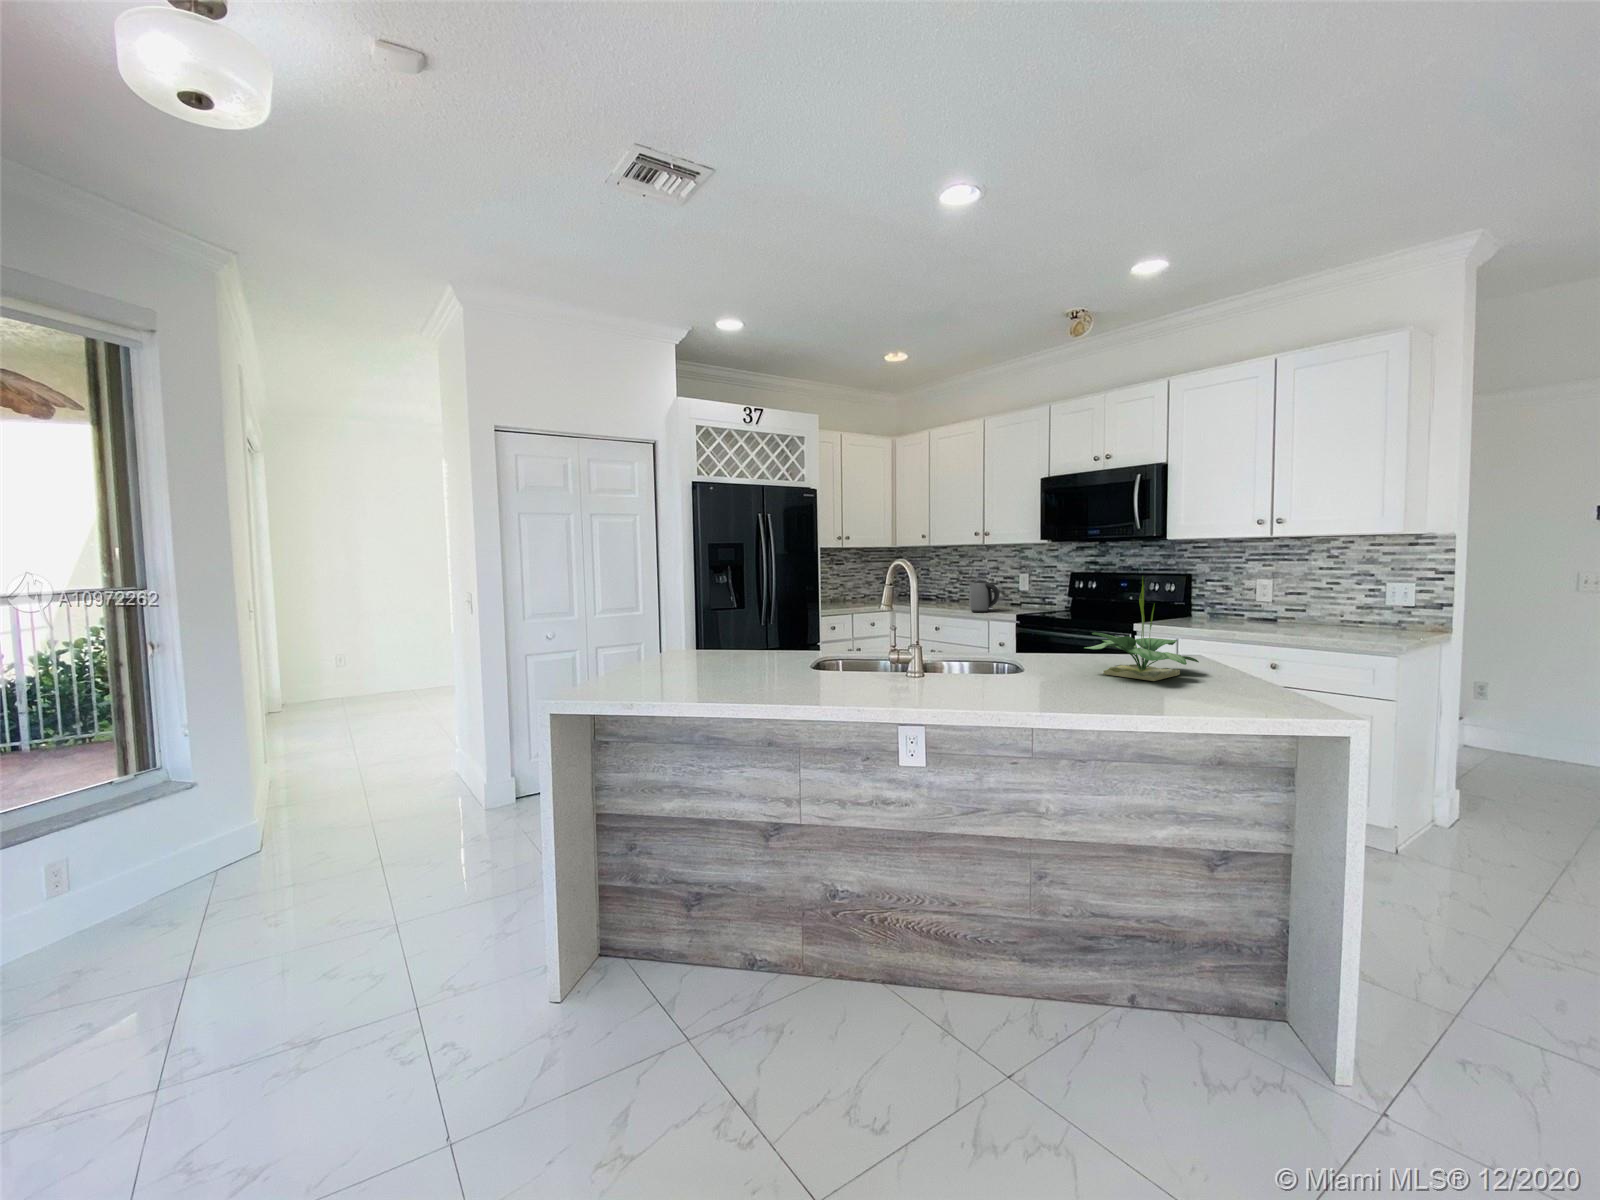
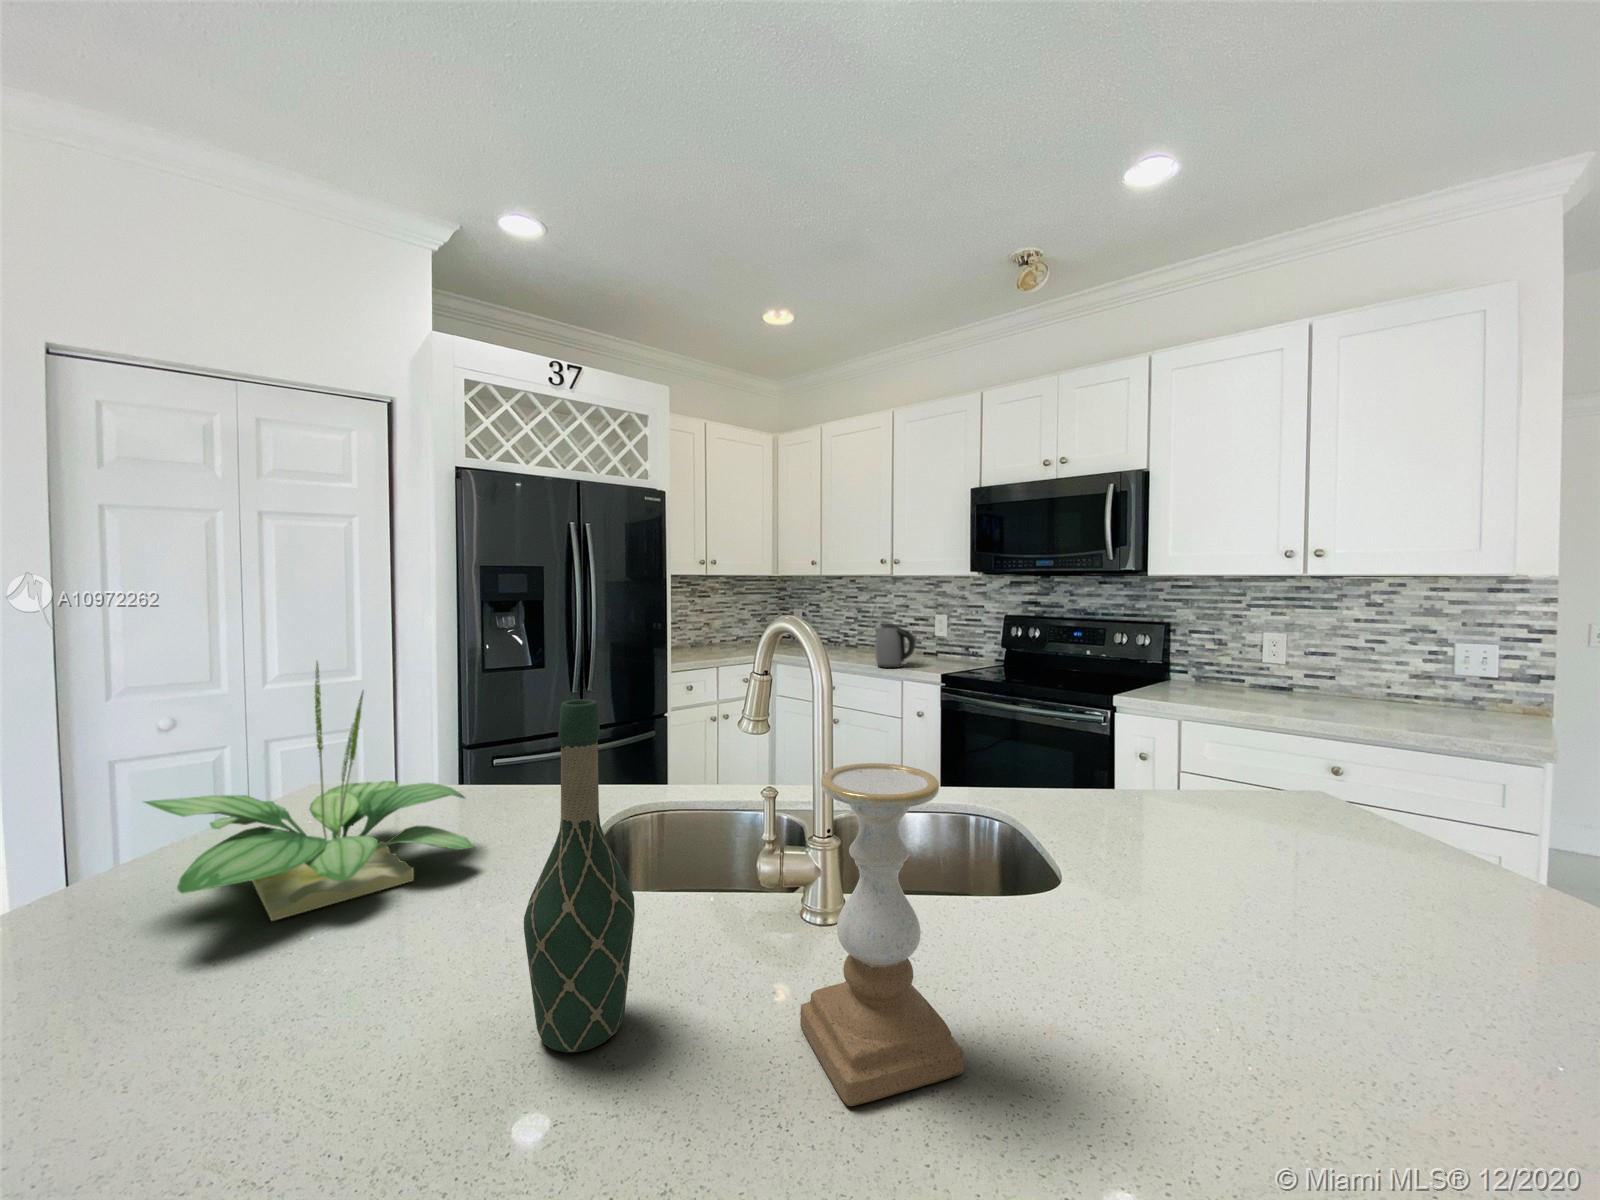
potted plant: present [1084,577,1199,681] -> present [144,661,475,921]
wine bottle: none [827,582,861,687] -> present [524,699,635,1052]
candle holder: none [914,603,964,693] -> present [800,763,963,1106]

